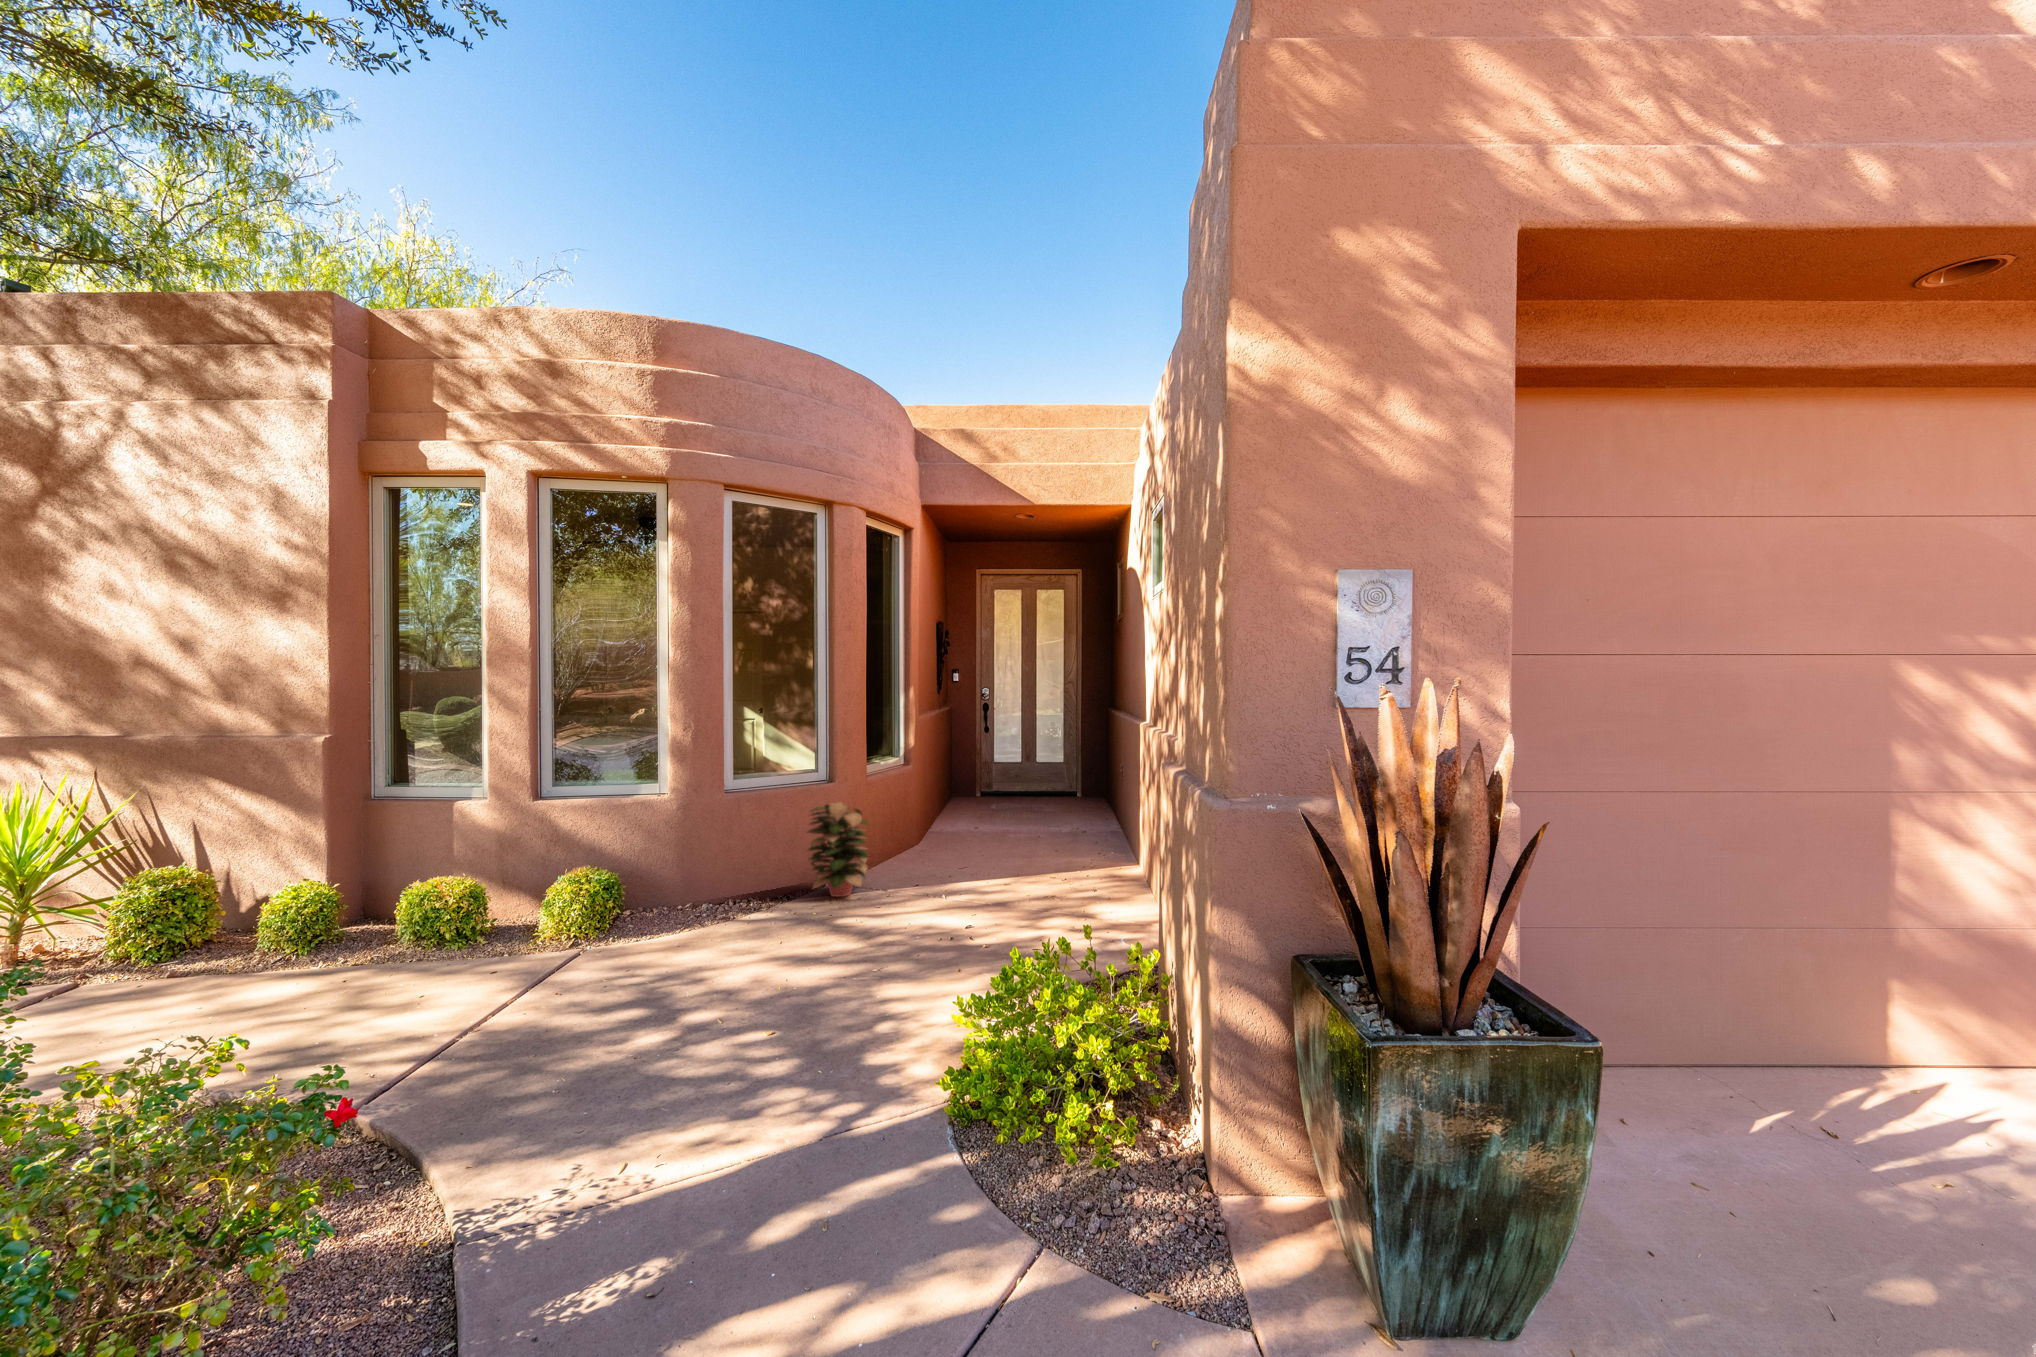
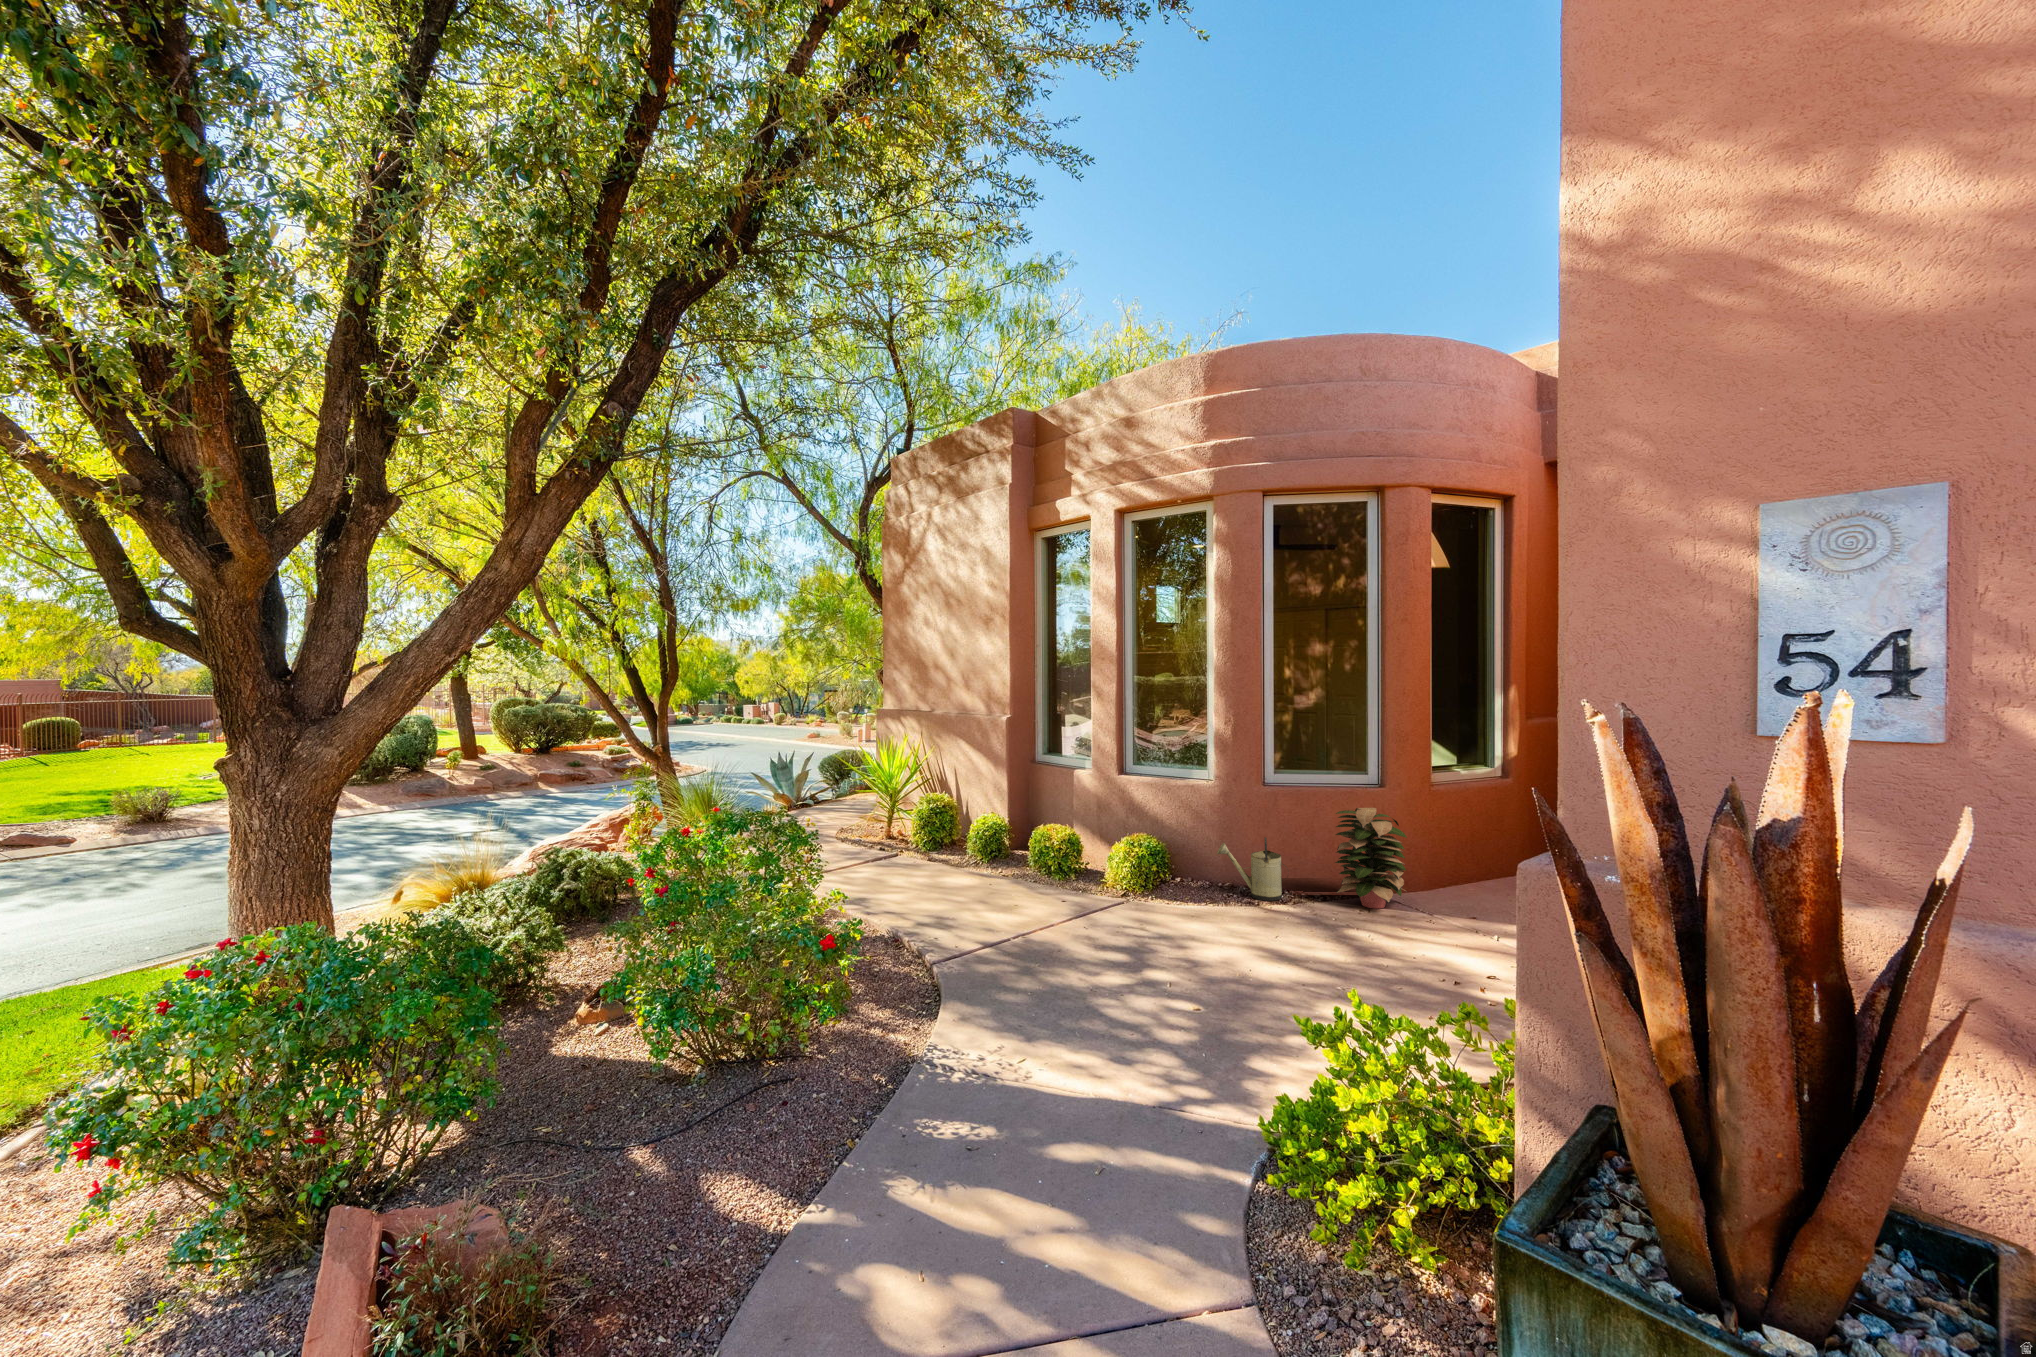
watering can: none [686,847,762,914] -> present [1217,837,1286,901]

